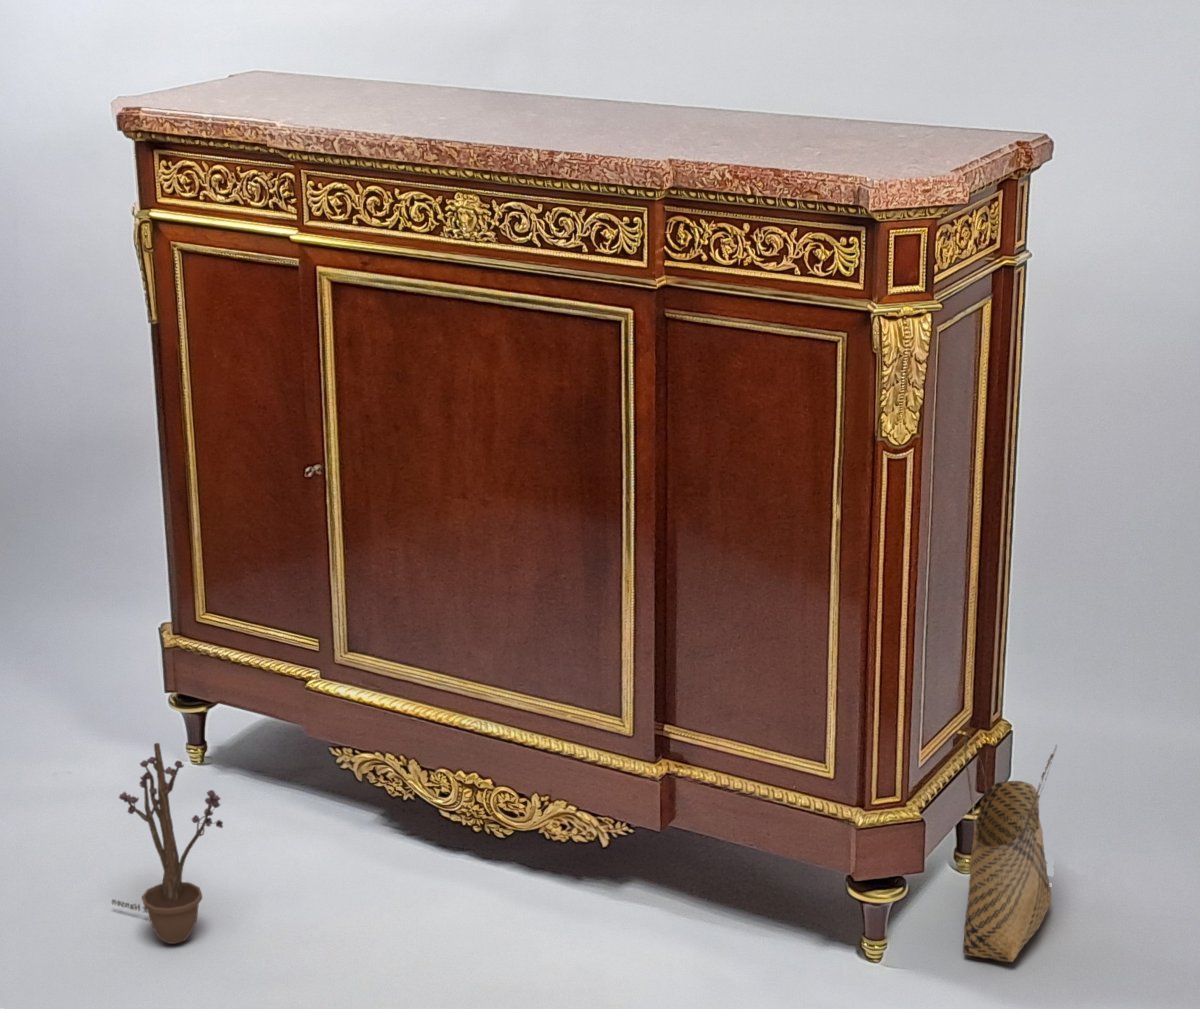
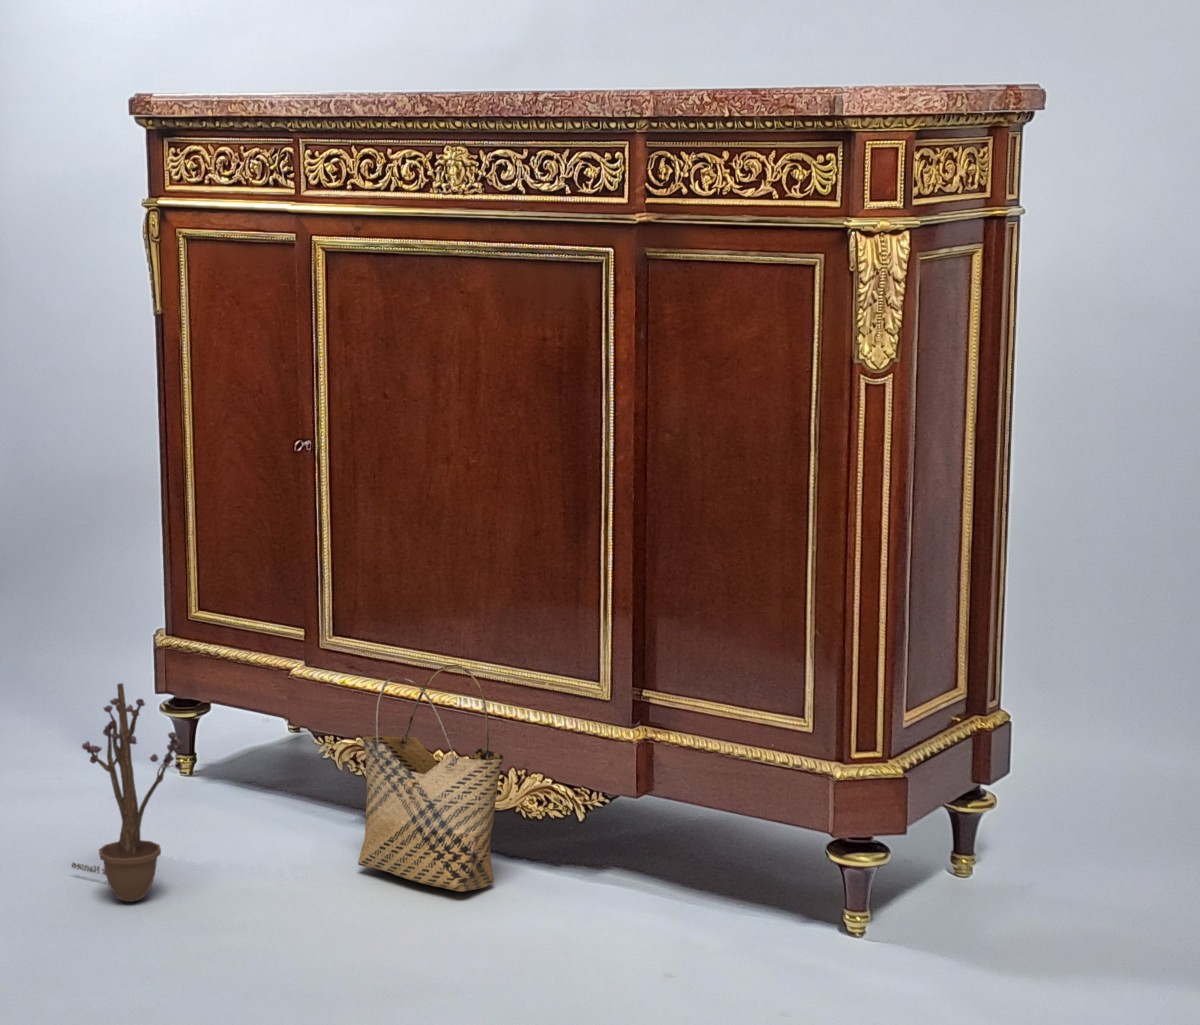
woven basket: present [963,733,1057,962] -> present [358,665,504,892]

